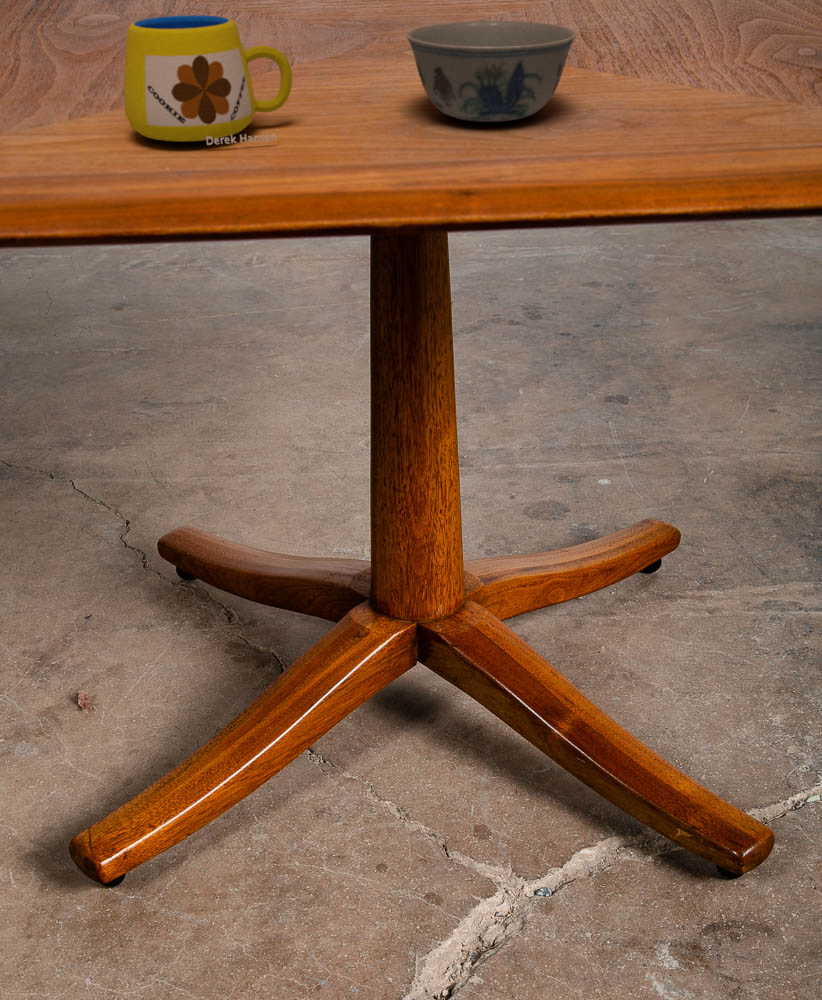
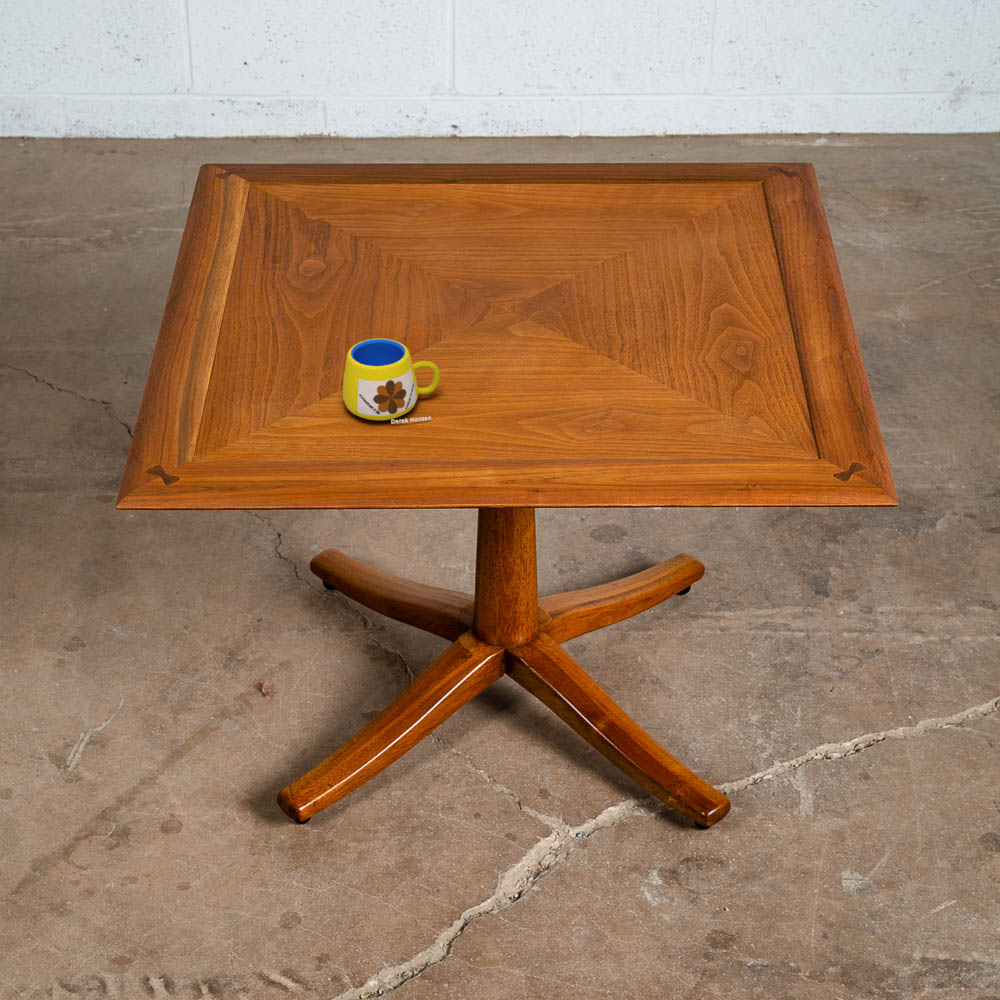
bowl: present [407,21,576,122] -> none [508,328,608,405]

